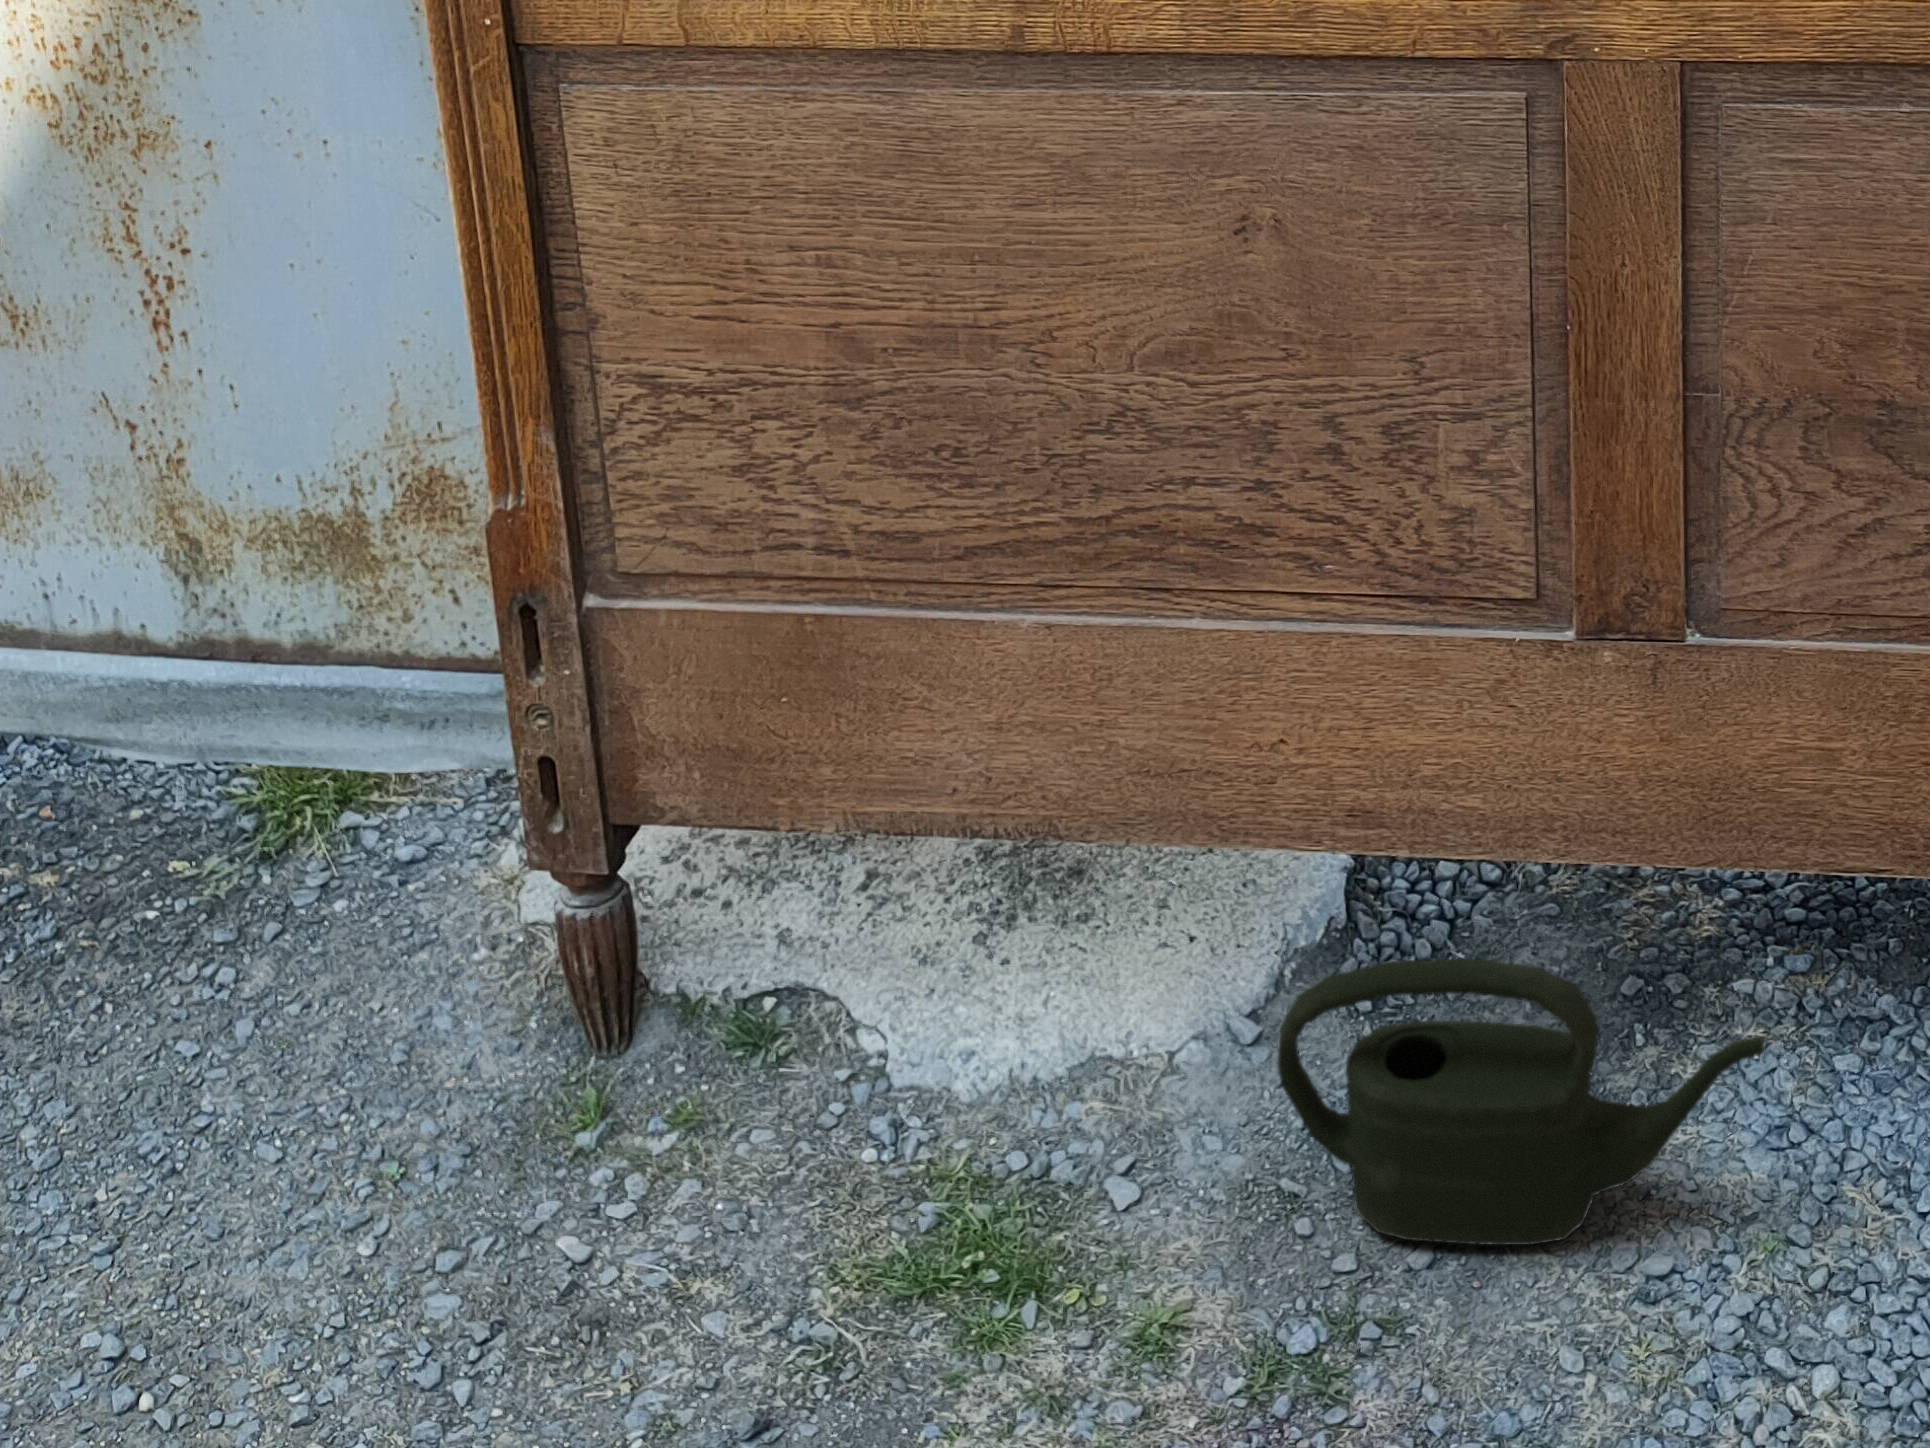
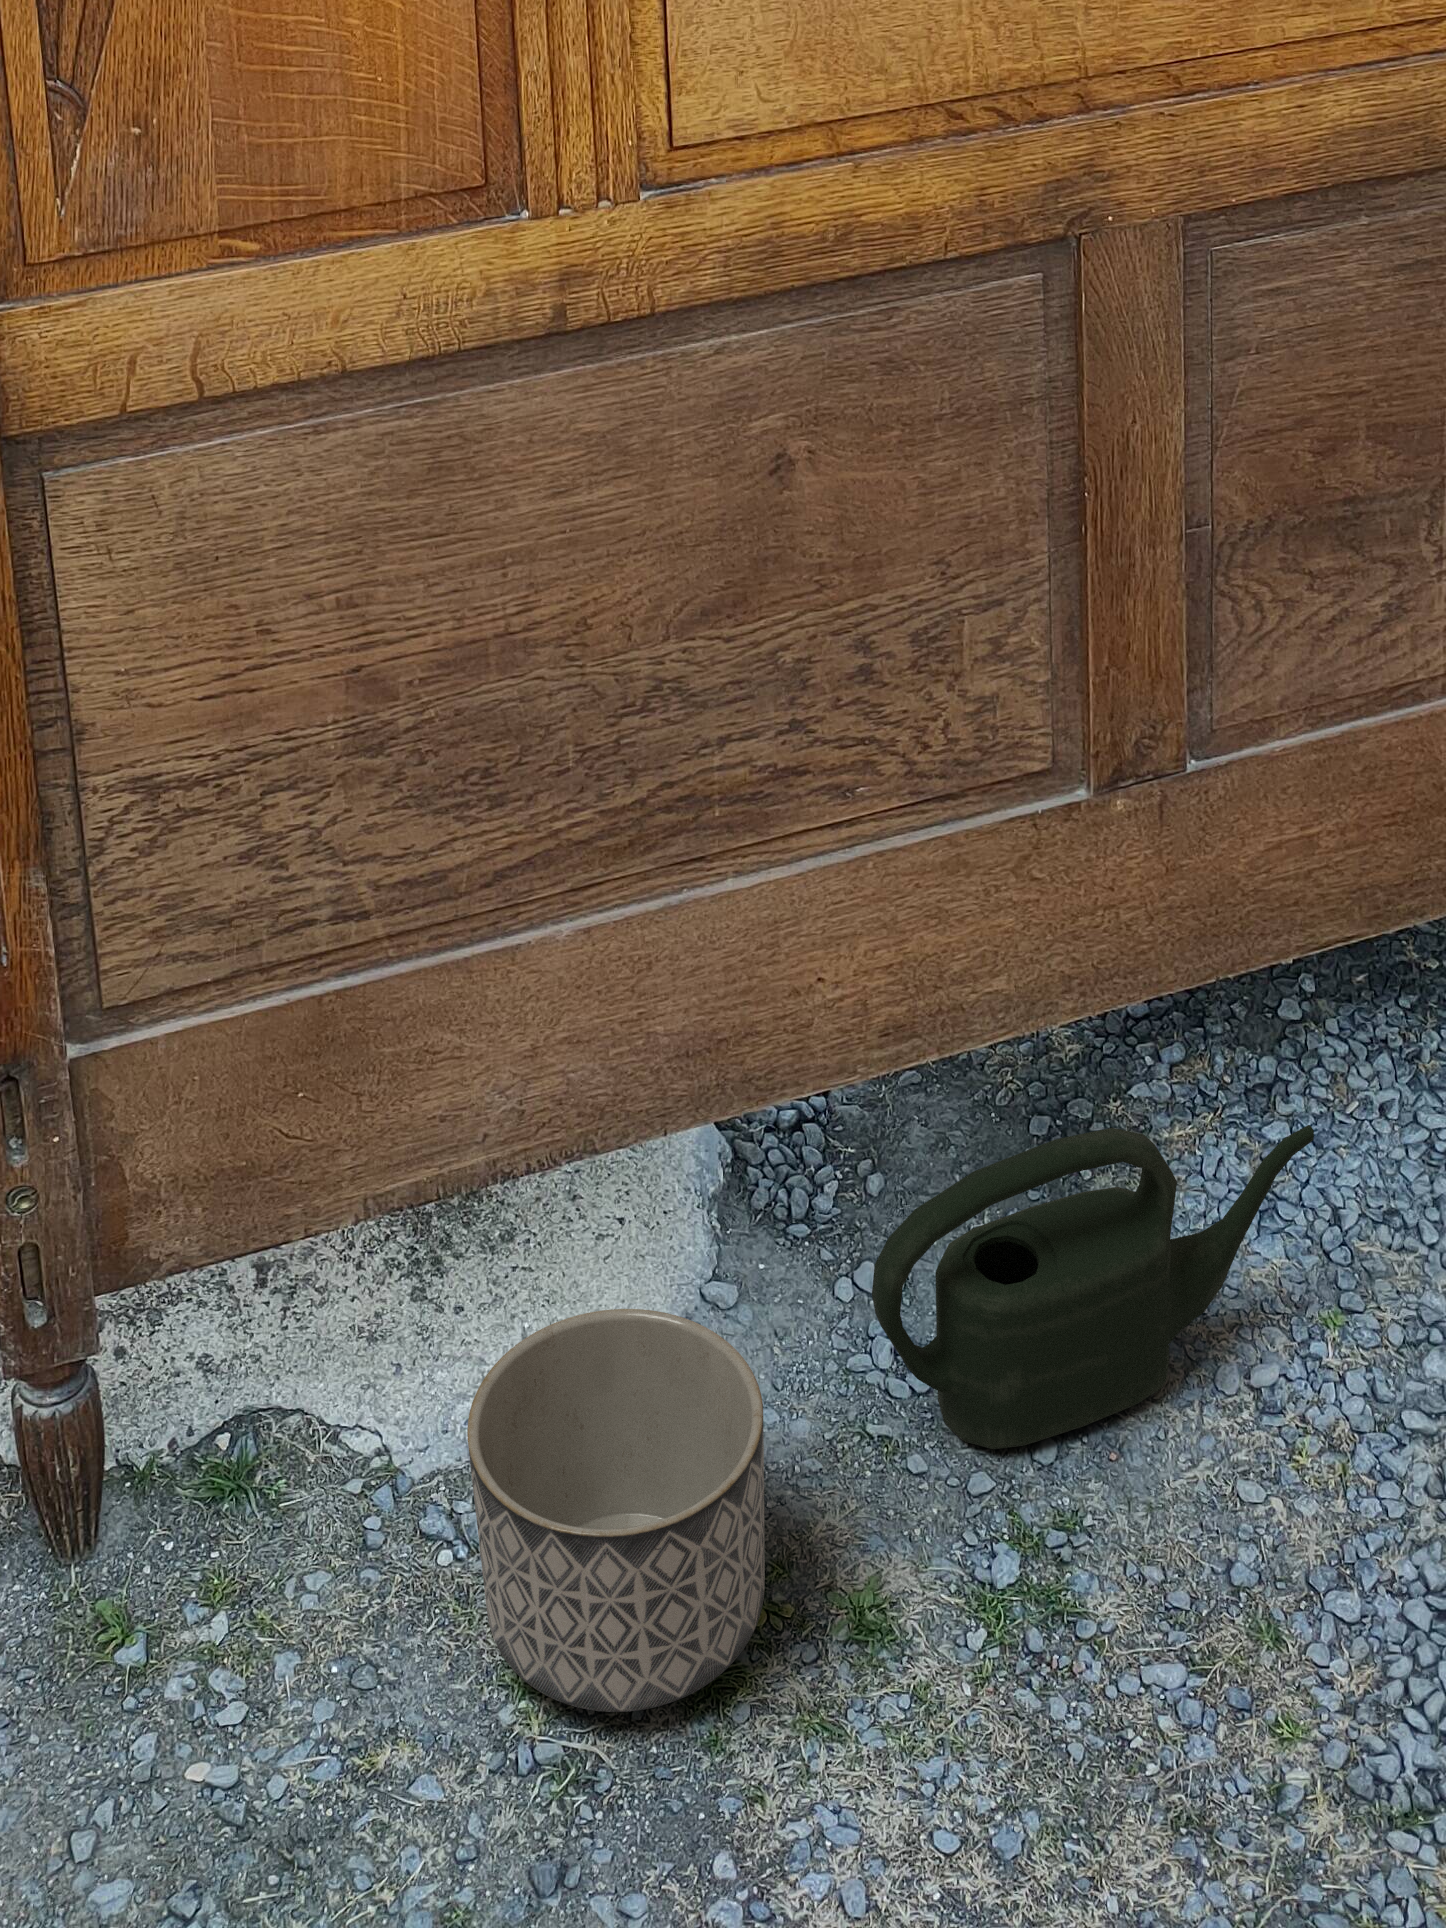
planter: none [832,966,1118,1326] -> present [467,1309,765,1712]

